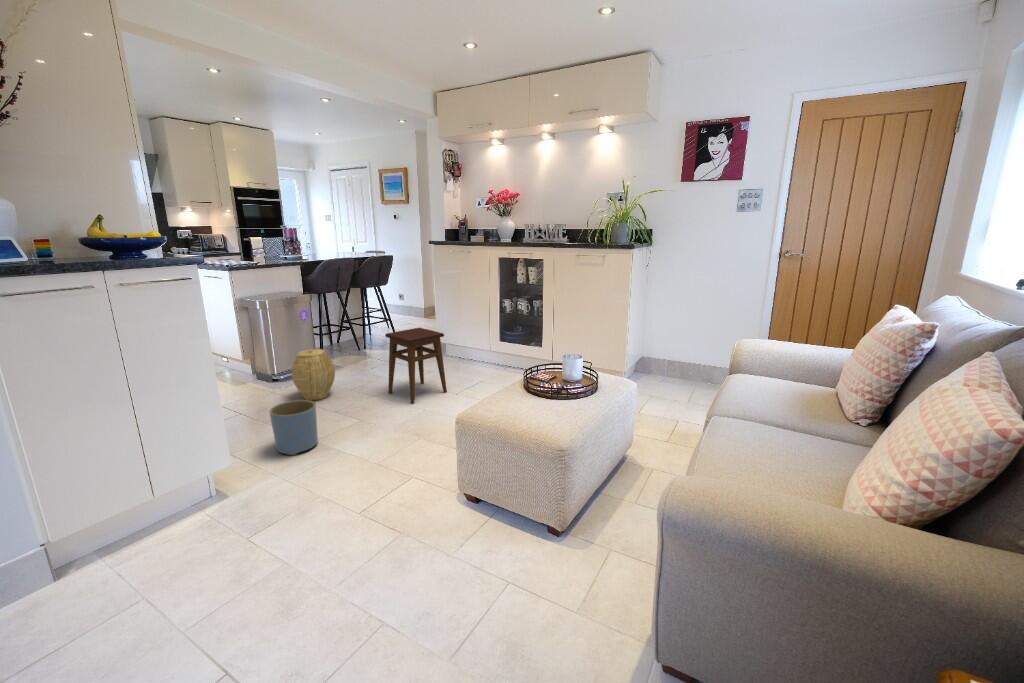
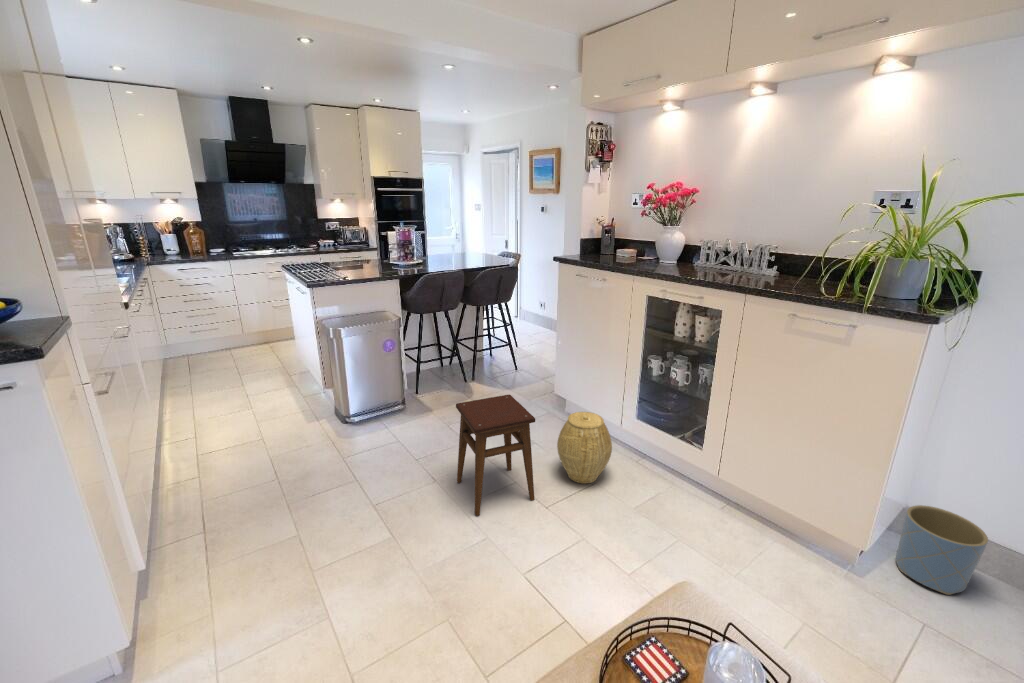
woven basket: present [292,349,335,400] -> present [557,412,612,484]
planter: present [270,400,318,455] -> present [896,505,988,595]

